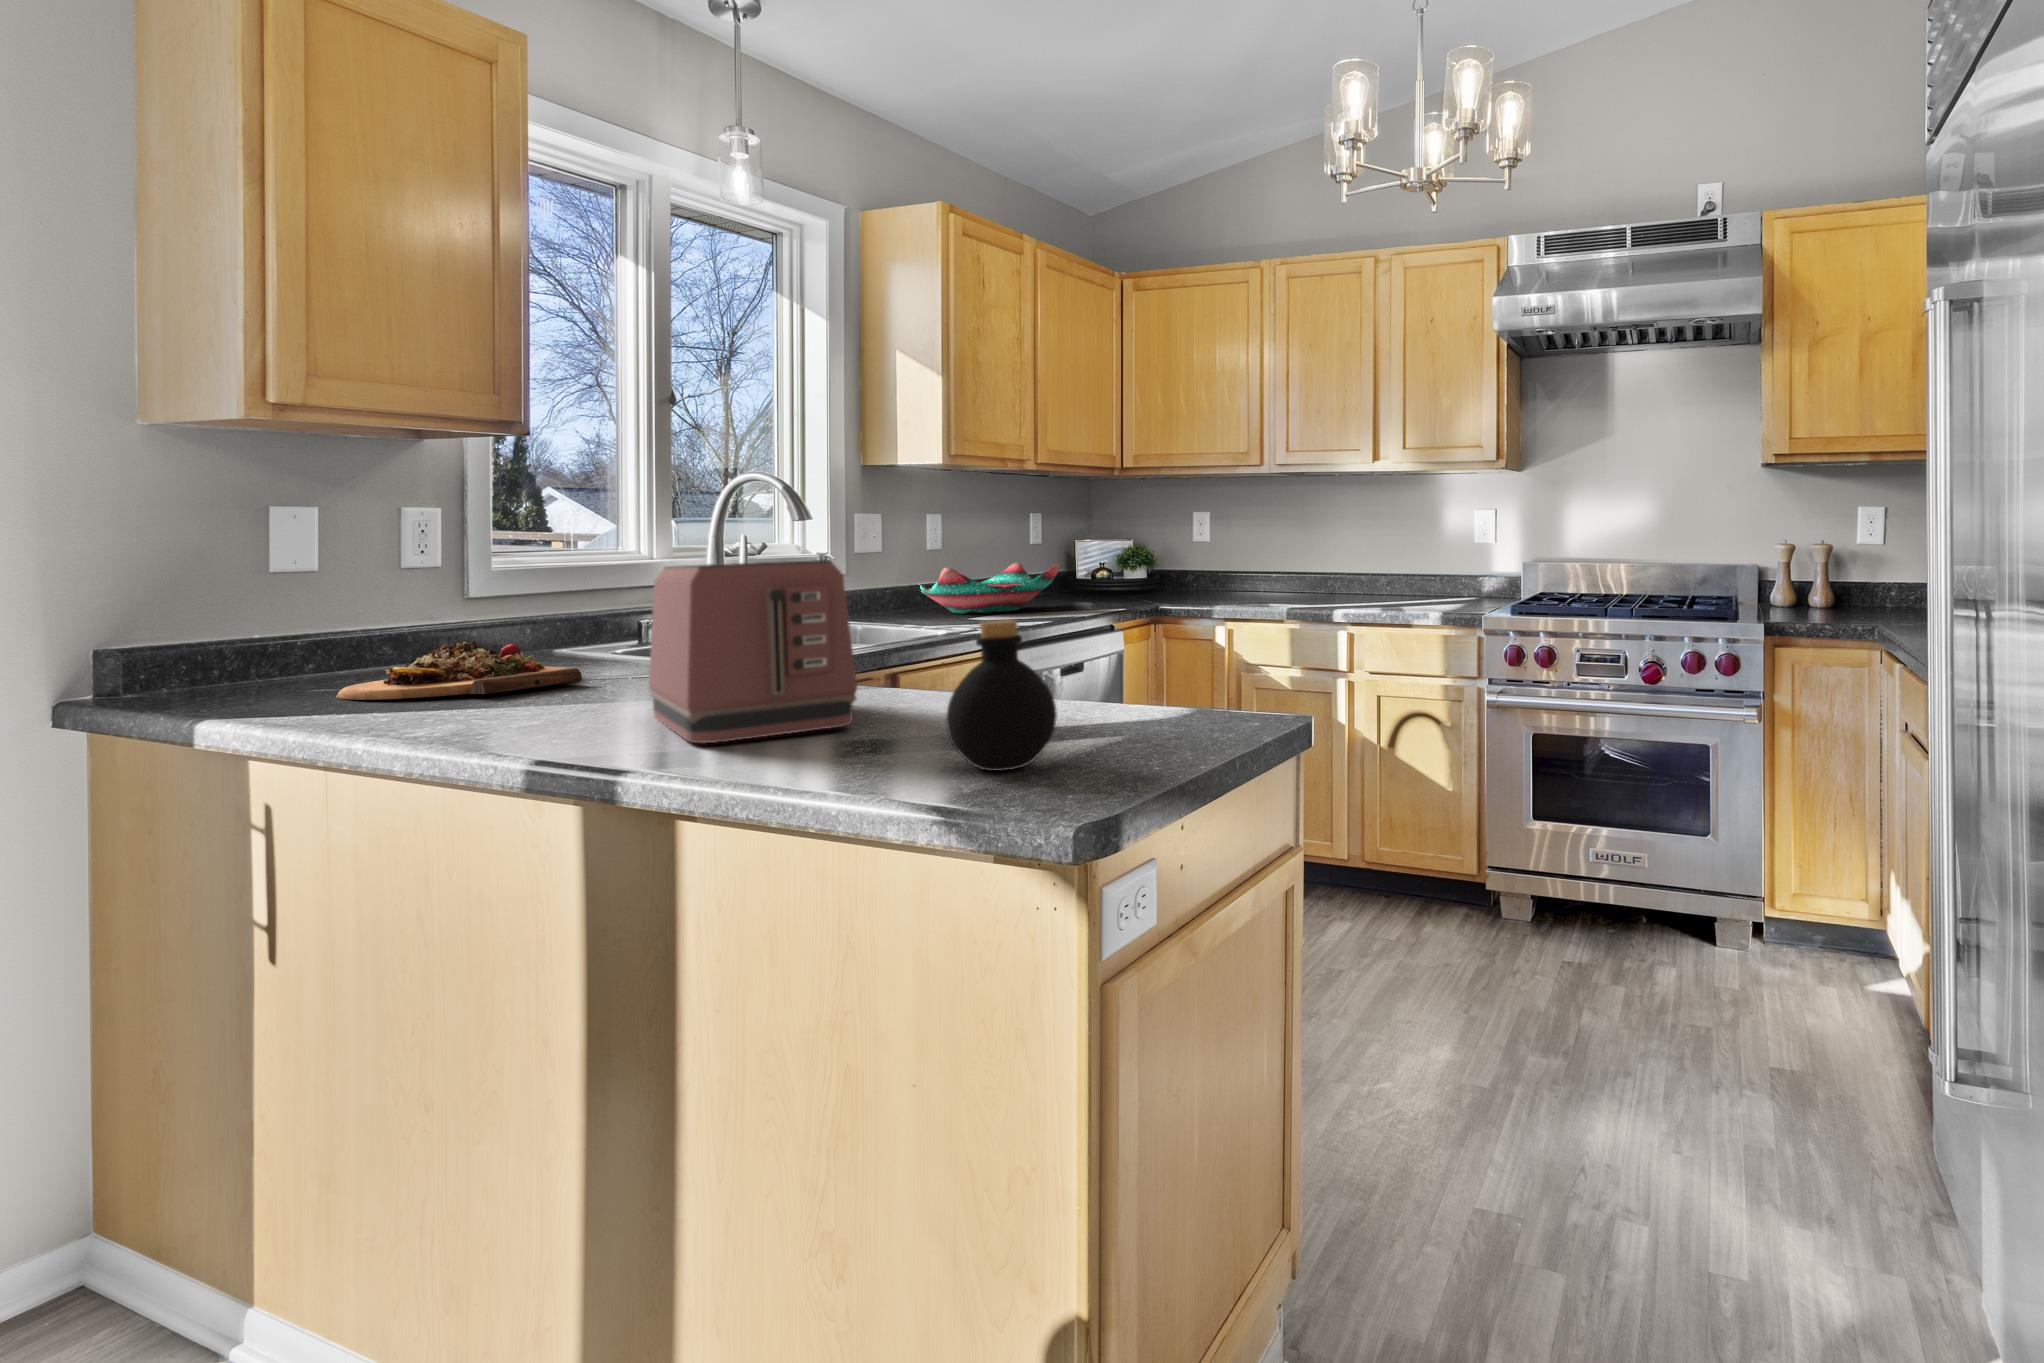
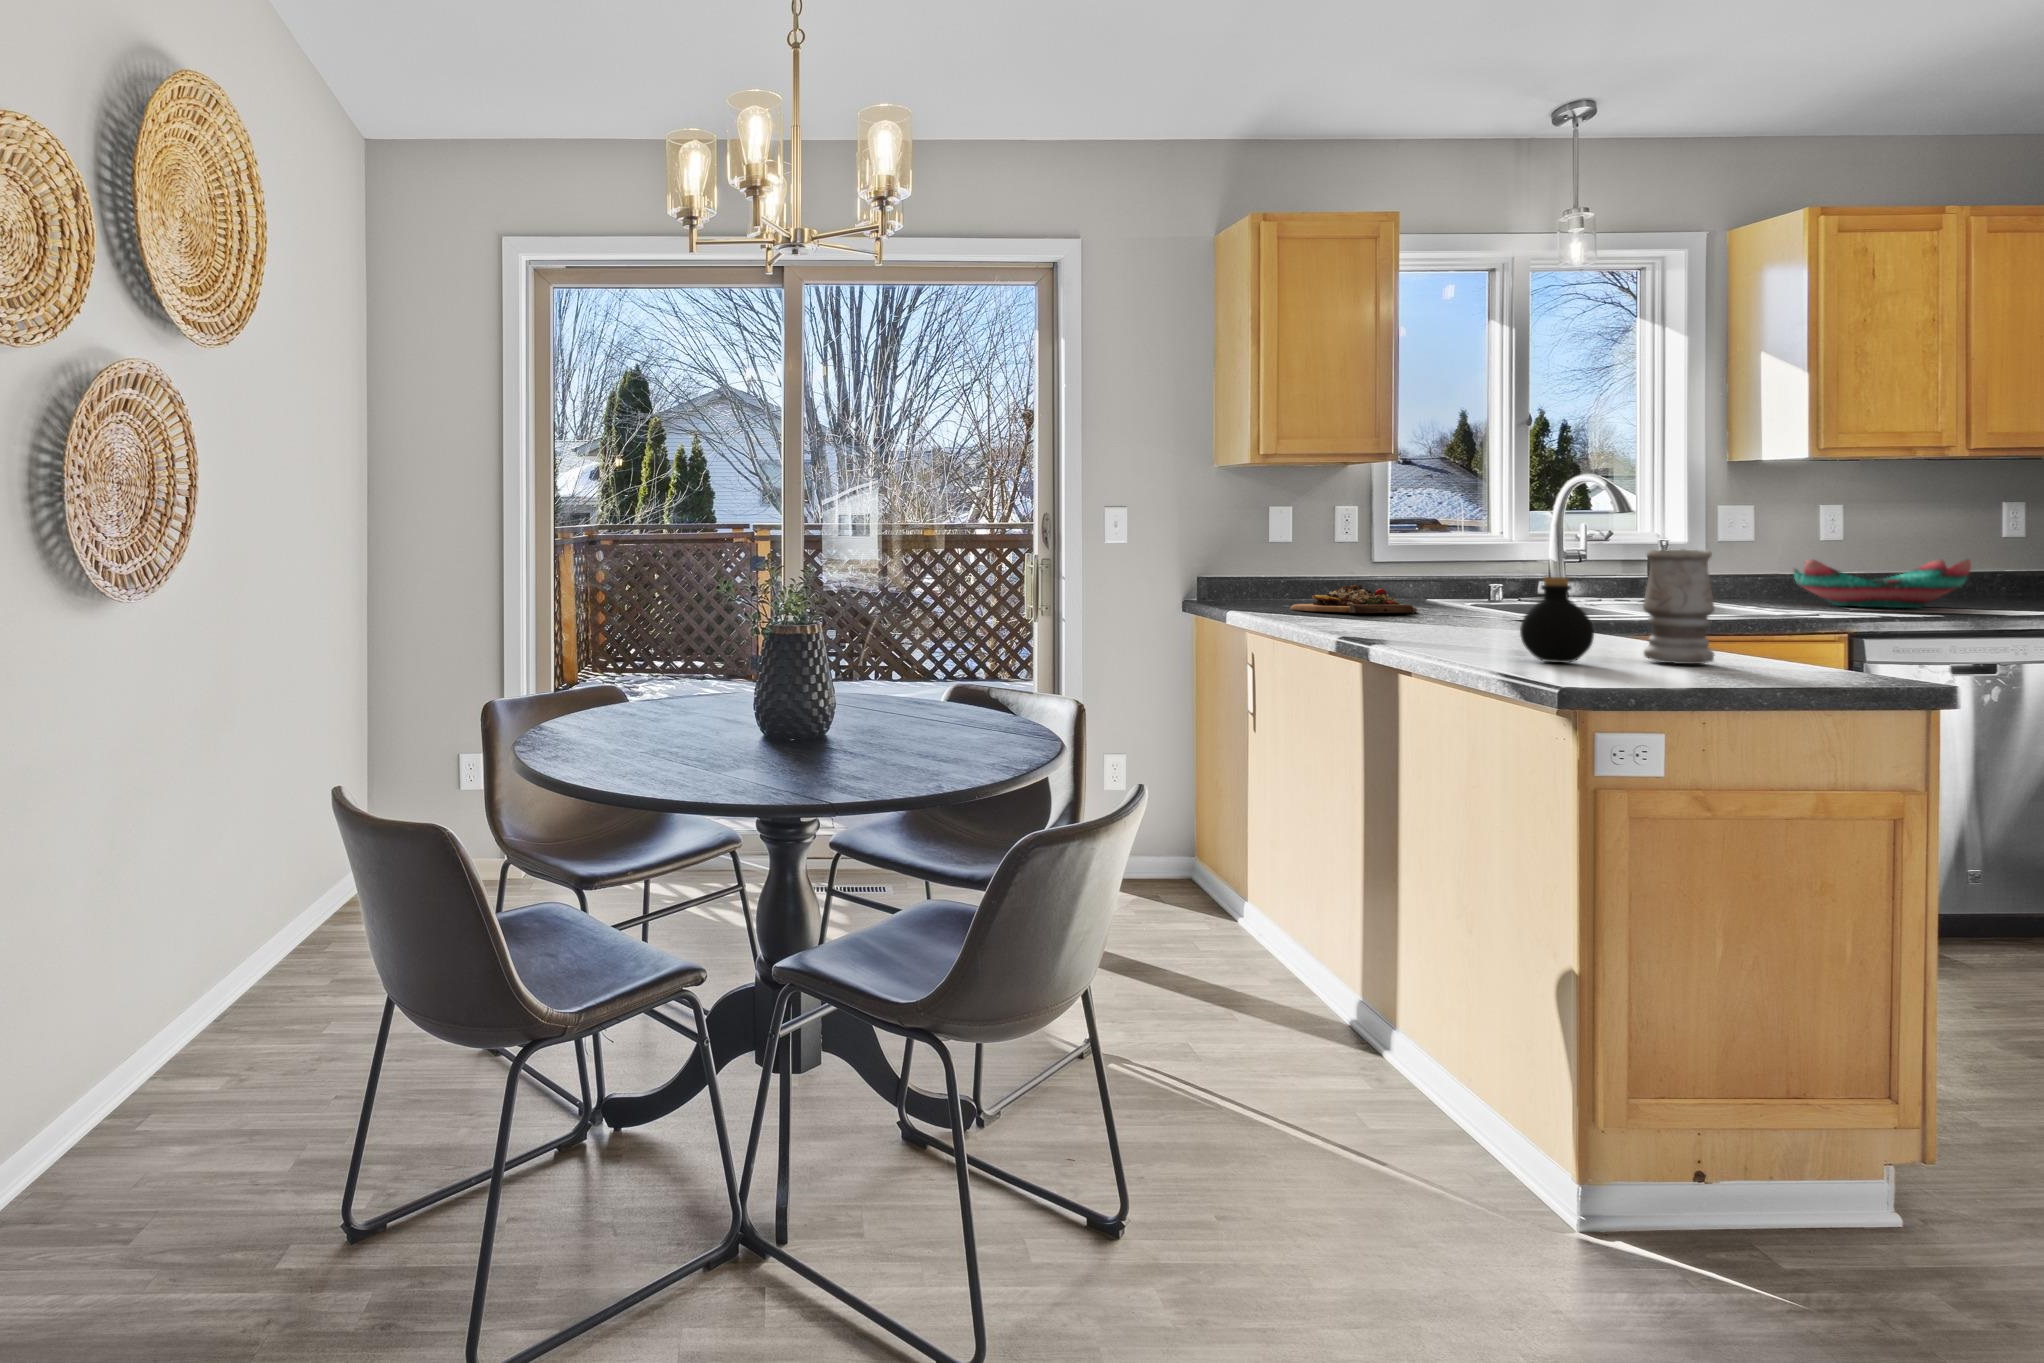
toaster: present [649,560,857,743] -> none [1415,540,1521,641]
vase: none [1071,566,1157,737] -> present [1643,549,1715,664]

